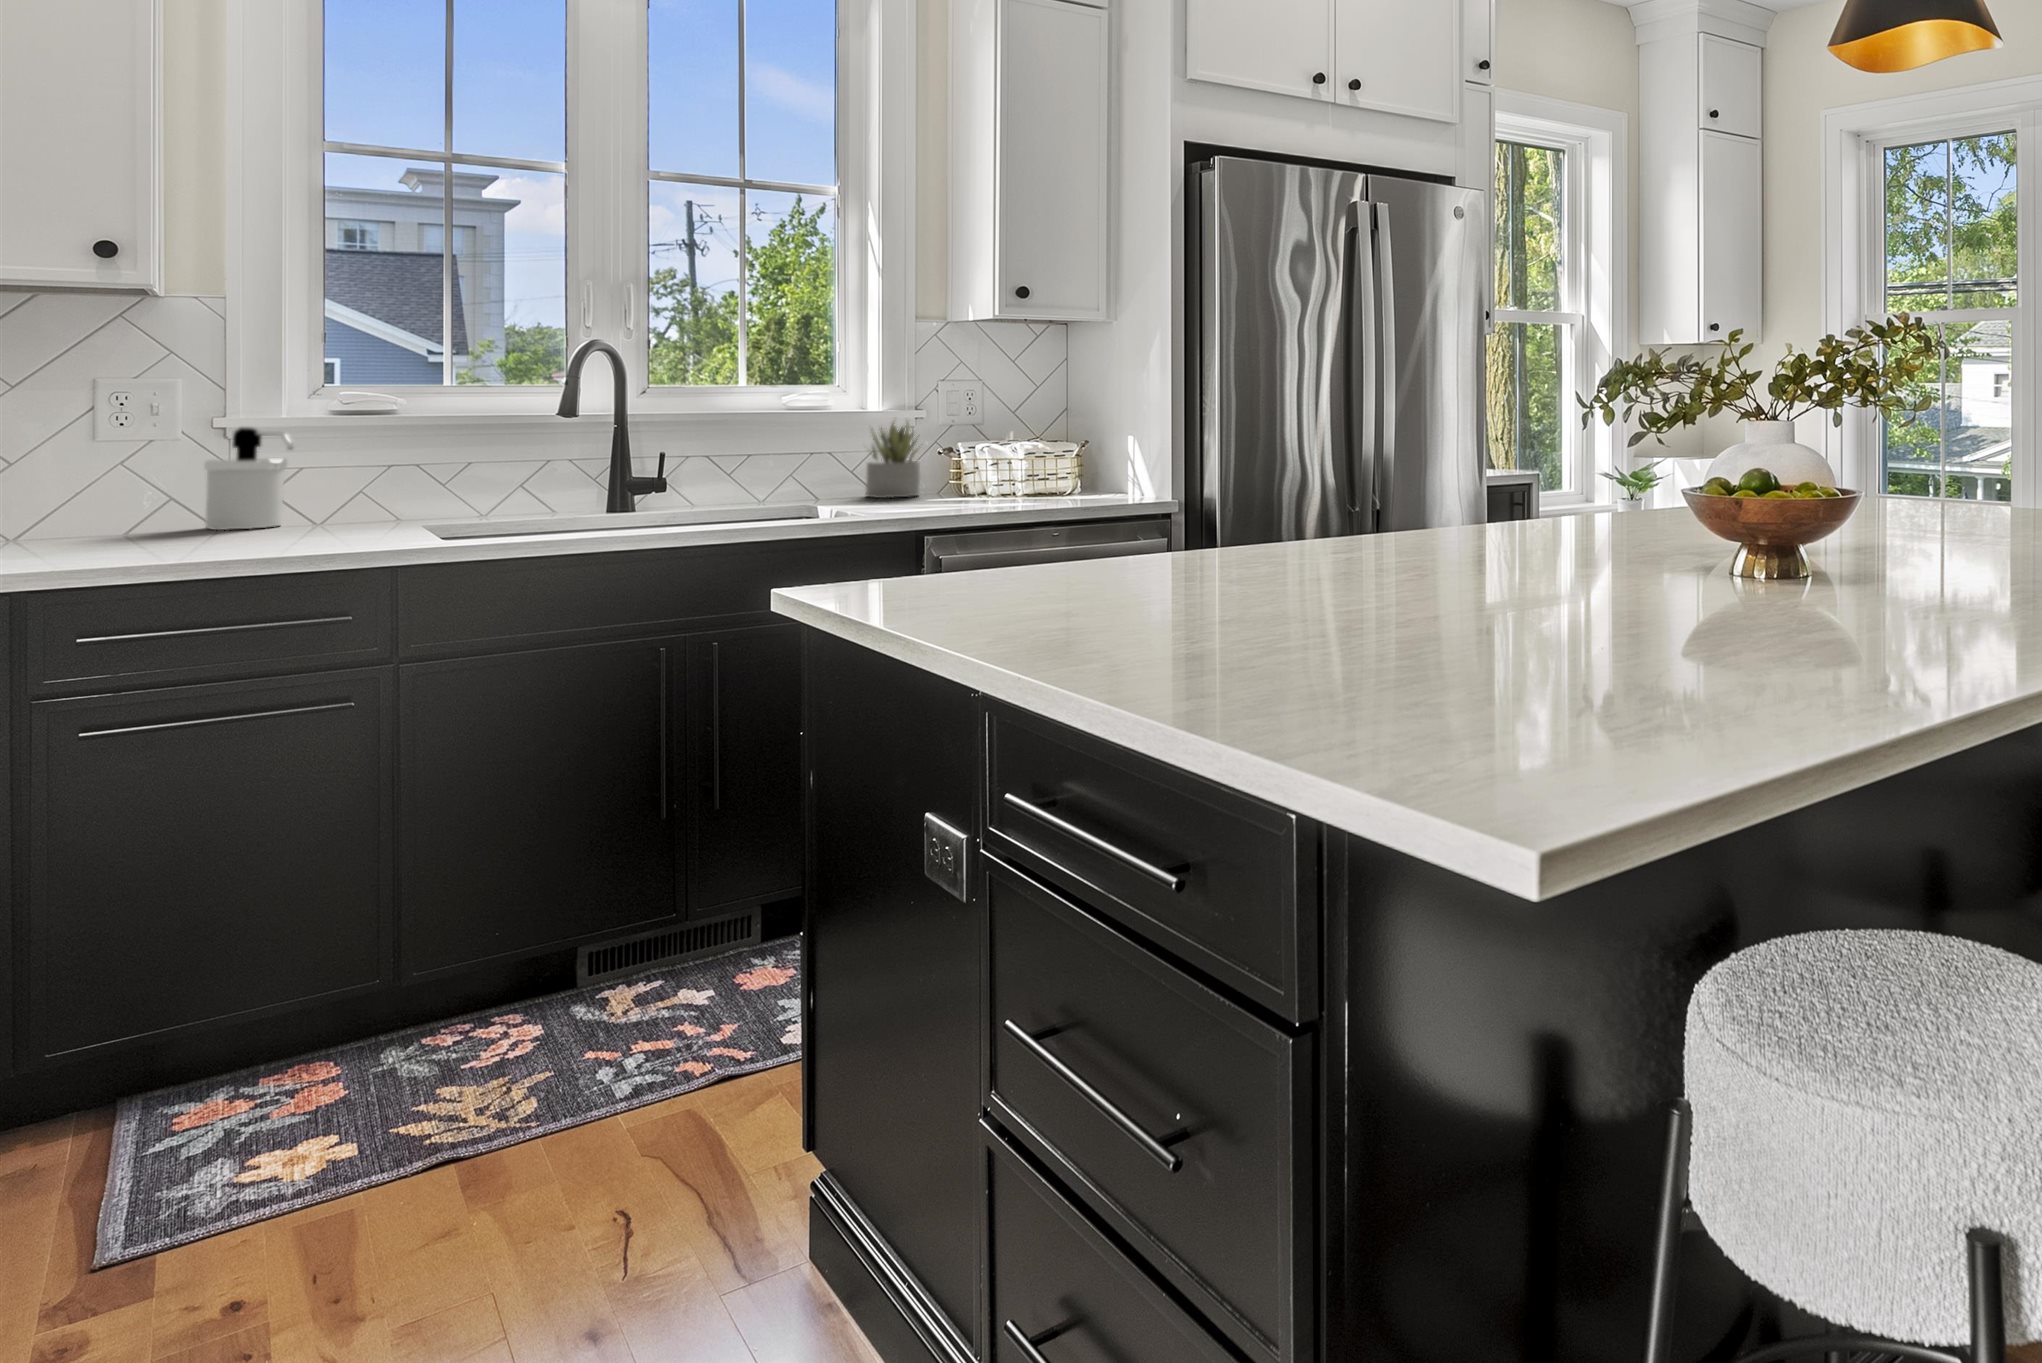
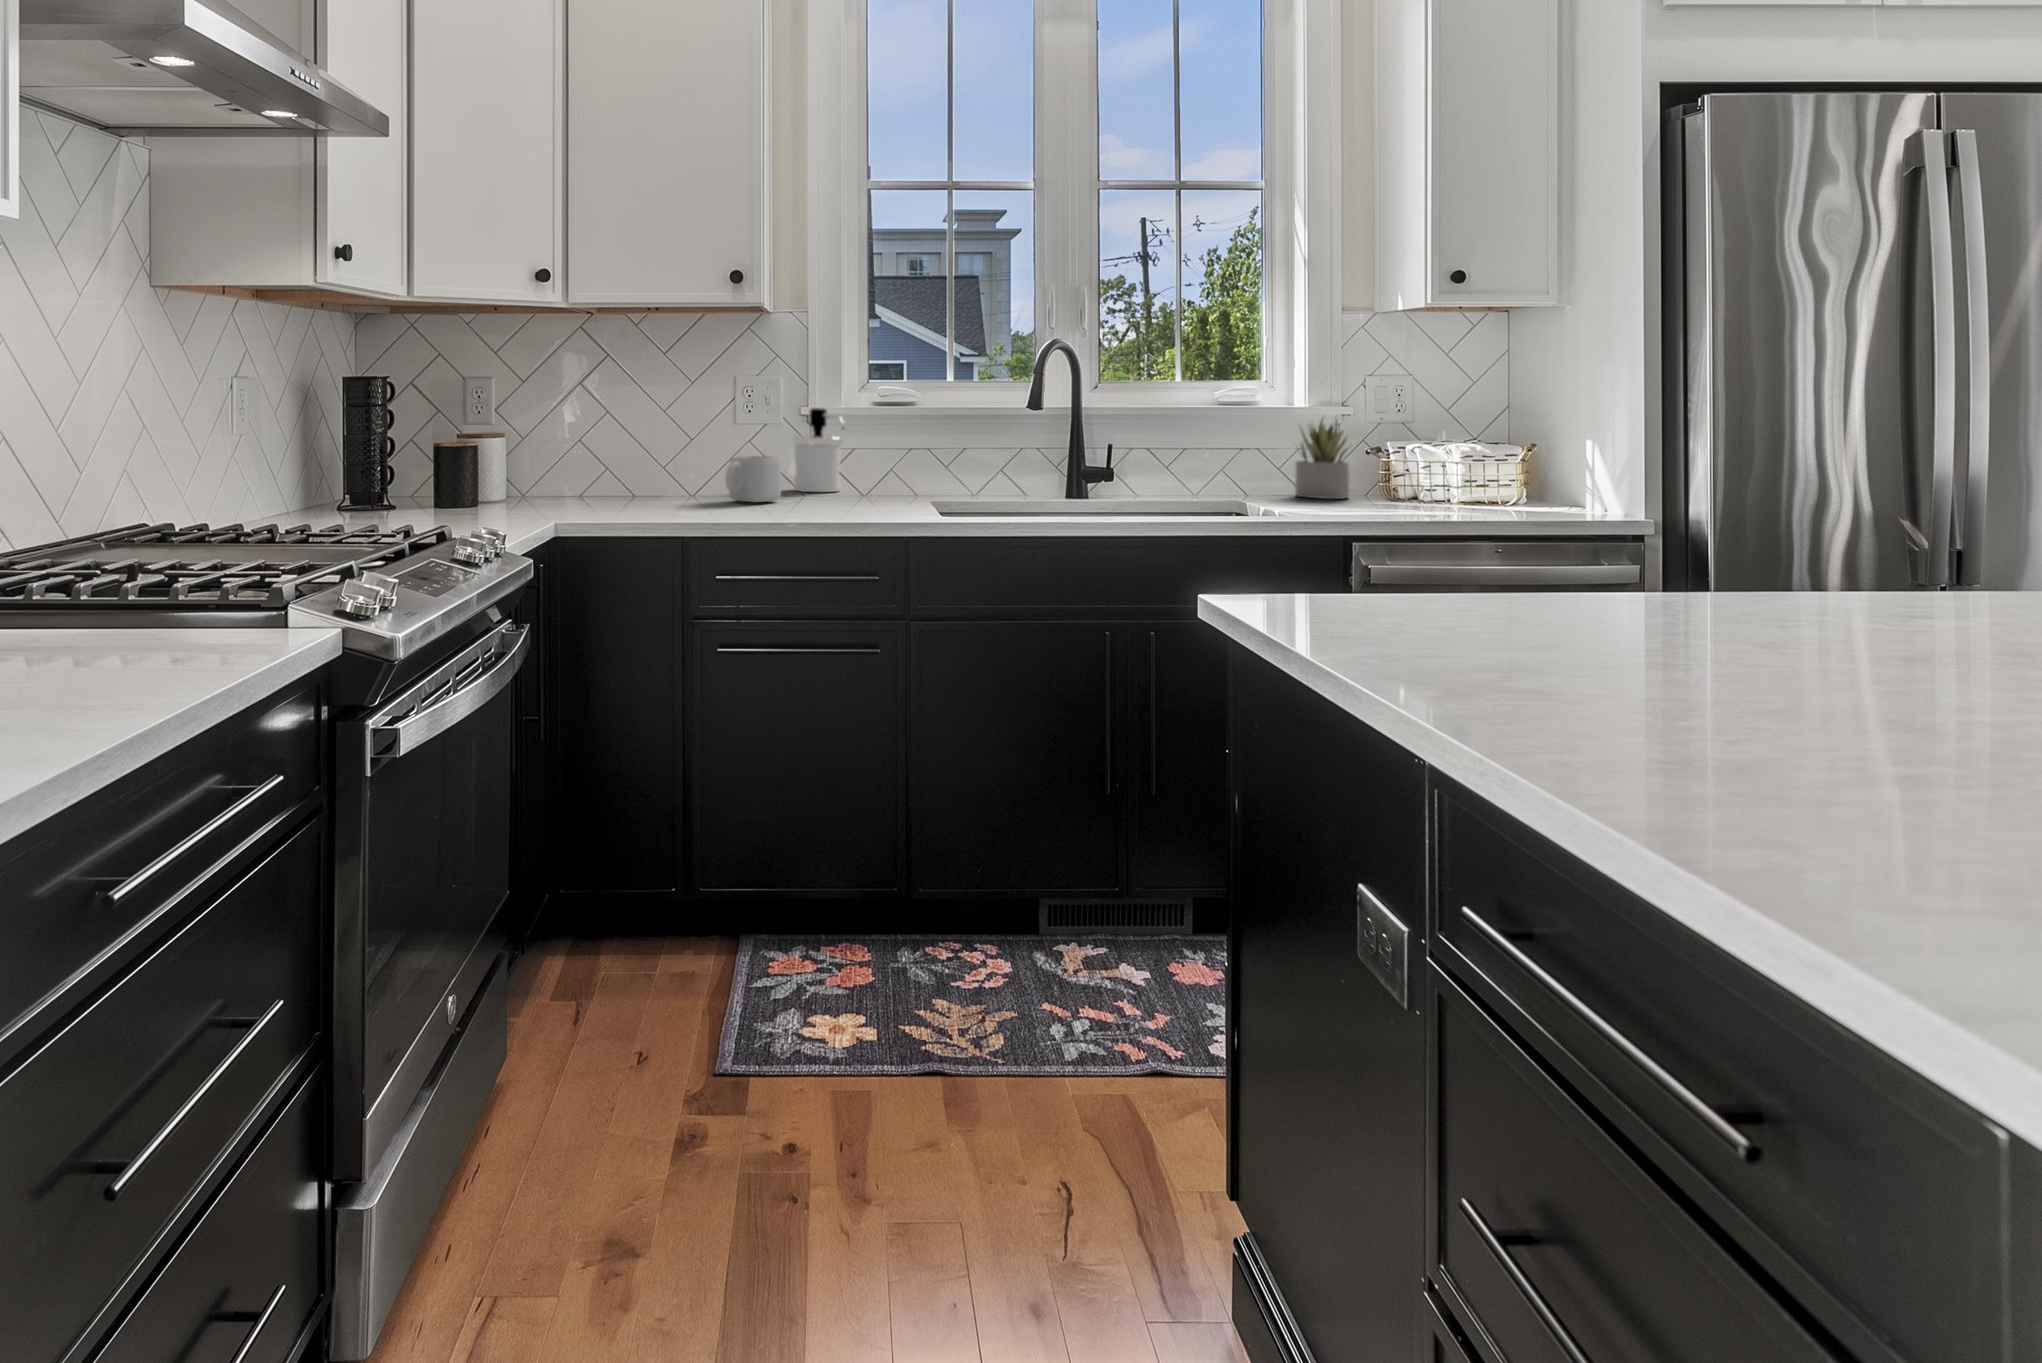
mug: none [96,488,191,547] -> present [725,456,781,502]

